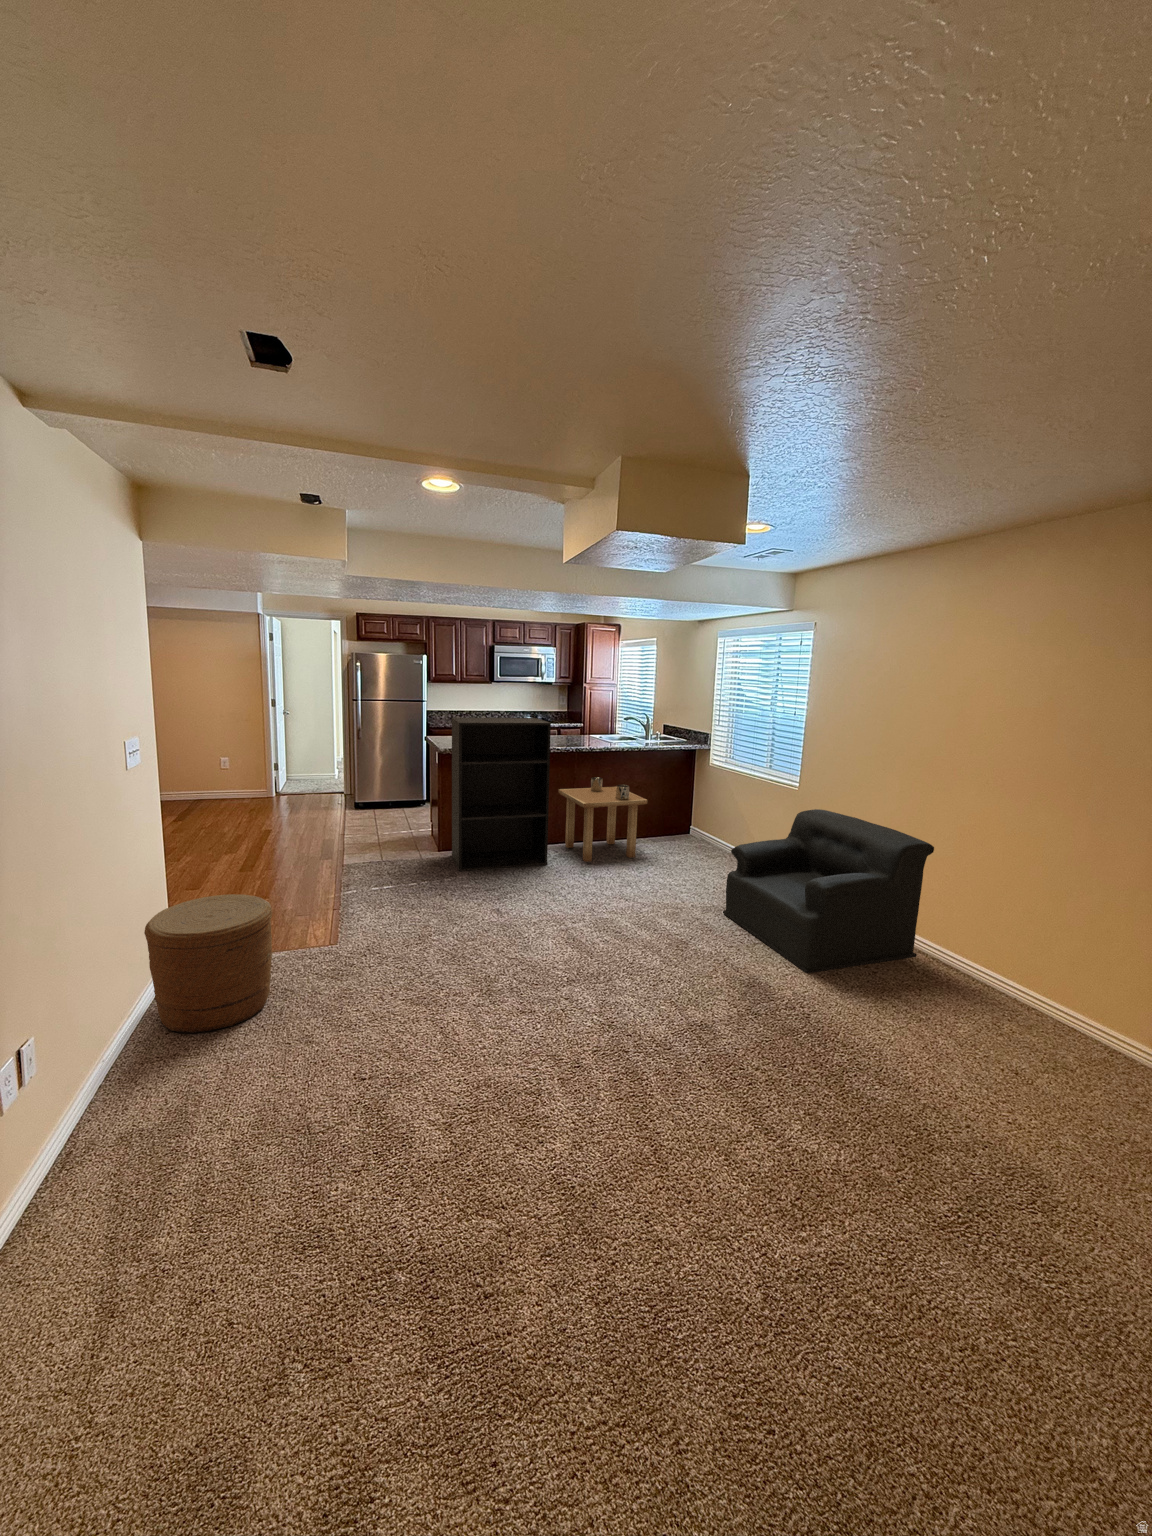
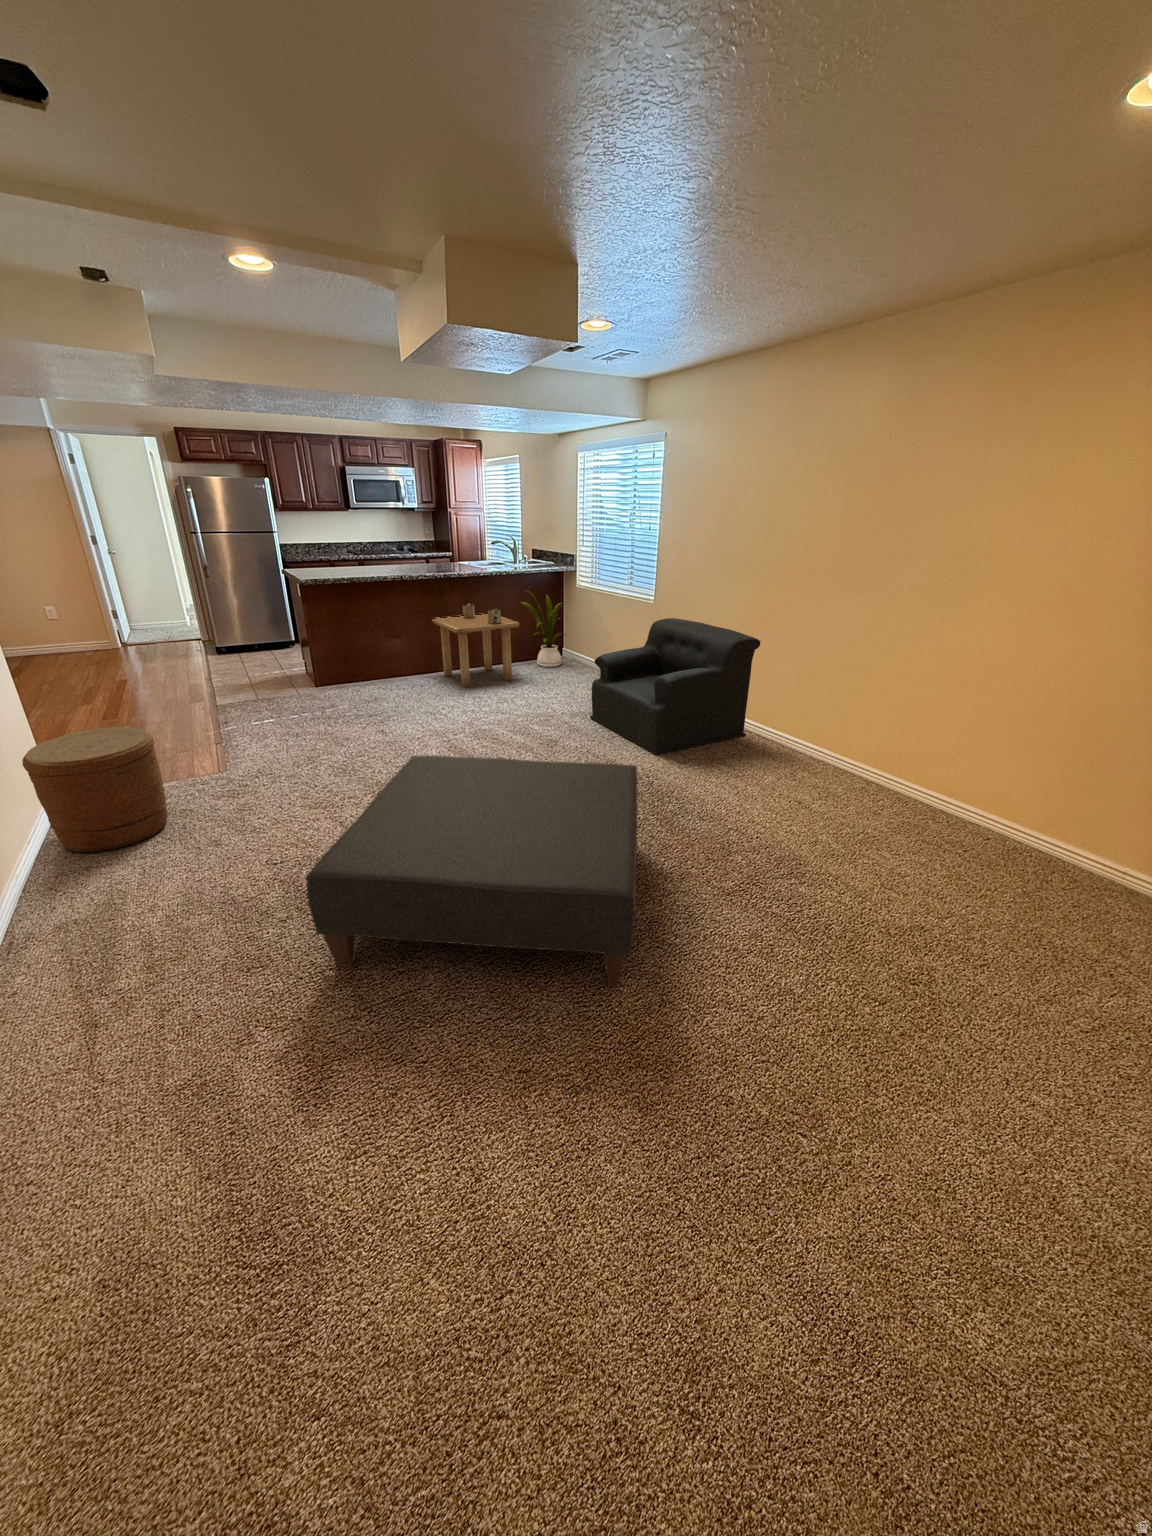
bookshelf: present [452,718,551,872] -> none [307,543,427,704]
house plant: none [648,767,694,845] -> present [521,591,566,667]
ottoman: none [388,962,835,1398] -> present [306,755,637,987]

